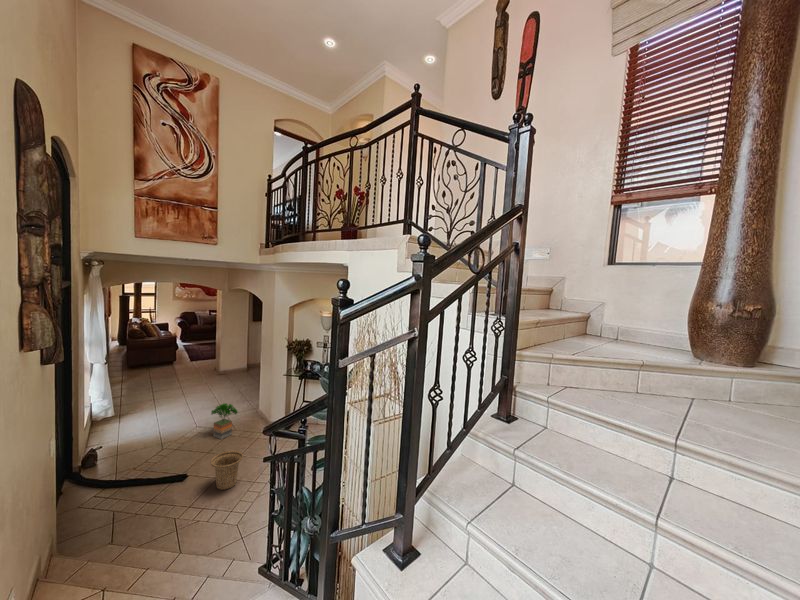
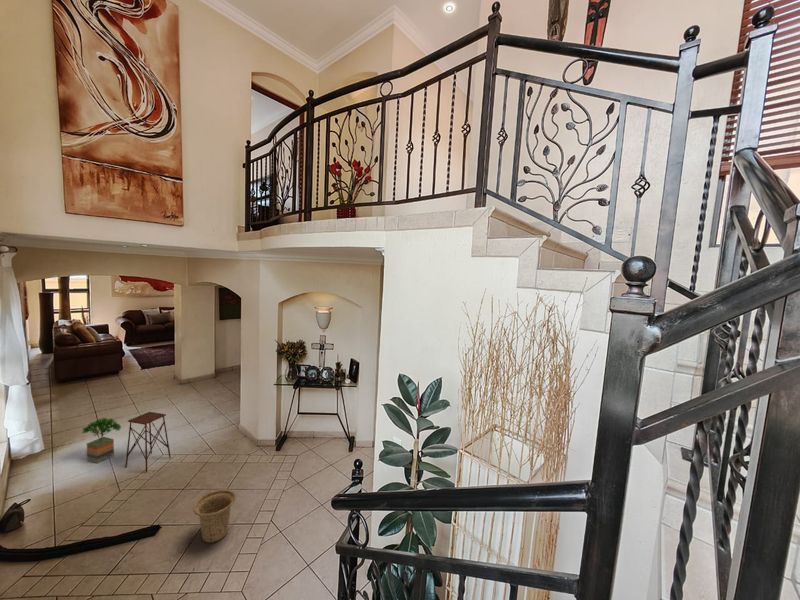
side table: none [169,391,203,437] -> present [125,412,171,472]
potted tree: present [211,403,238,439] -> present [83,418,121,463]

